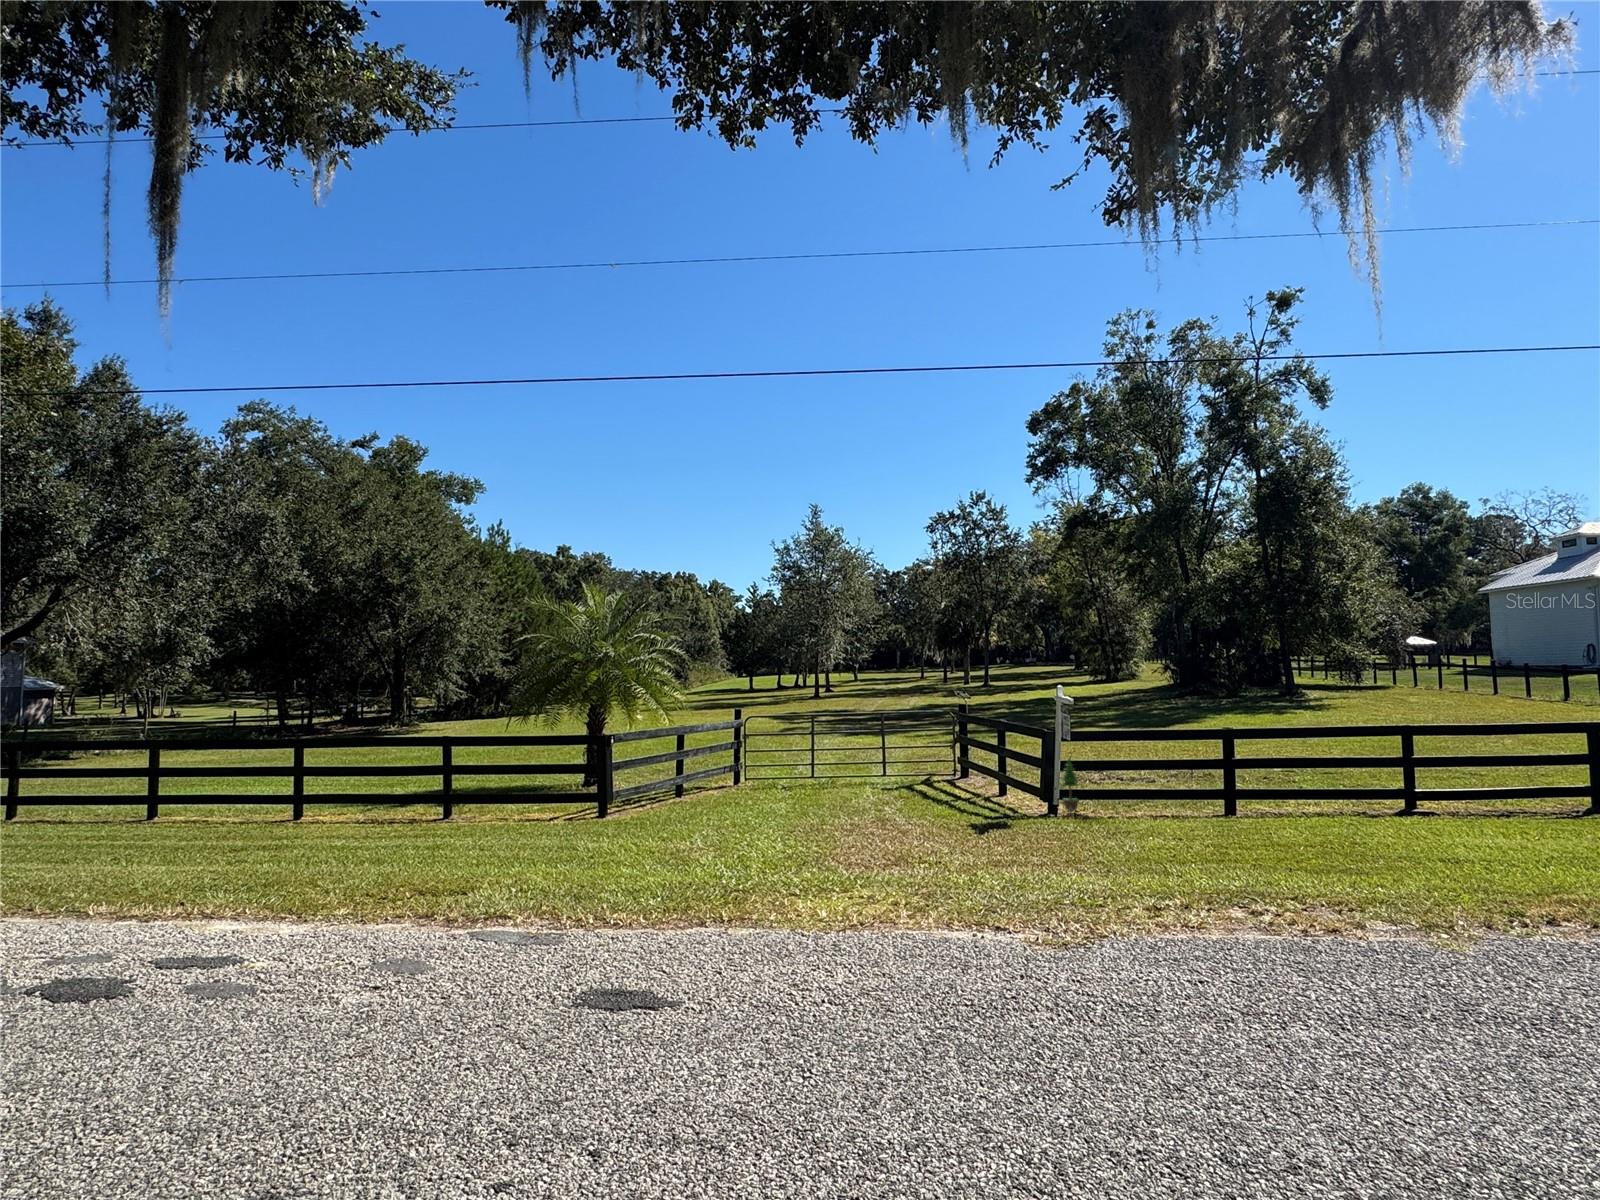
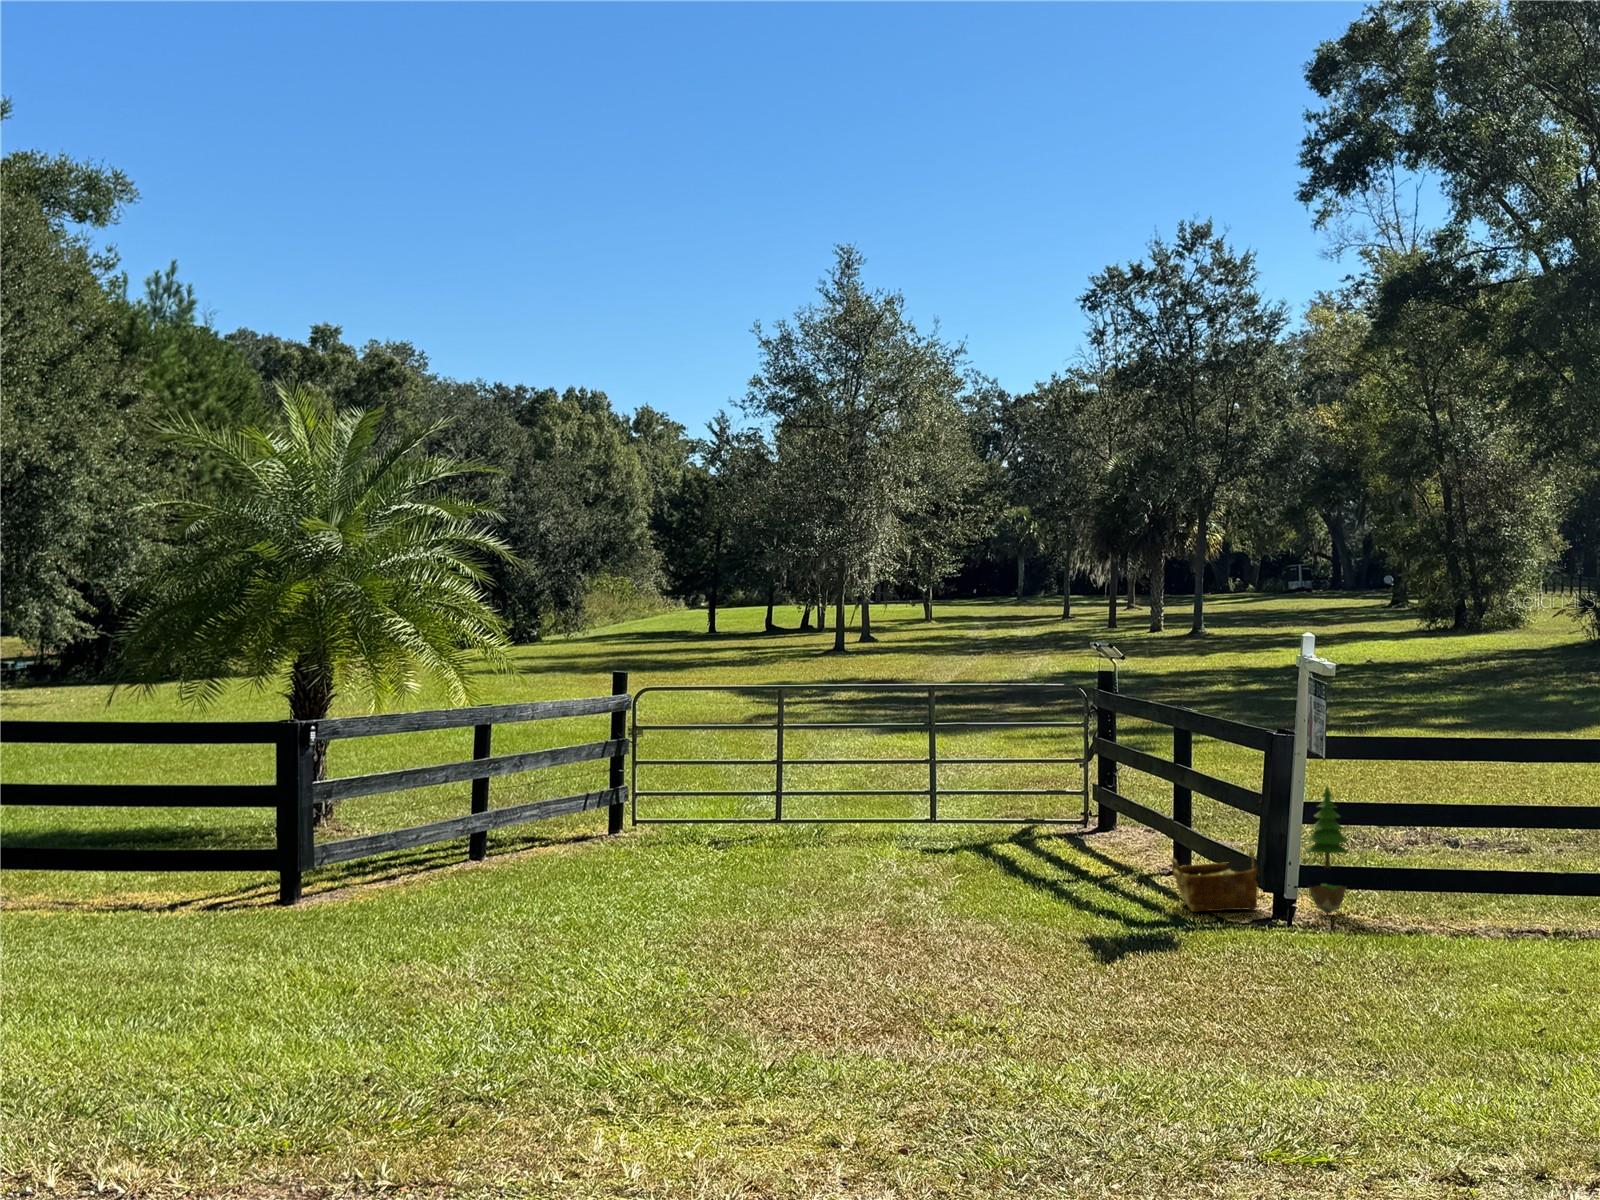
woven basket: none [1002,785,1040,813] -> present [1171,850,1258,912]

